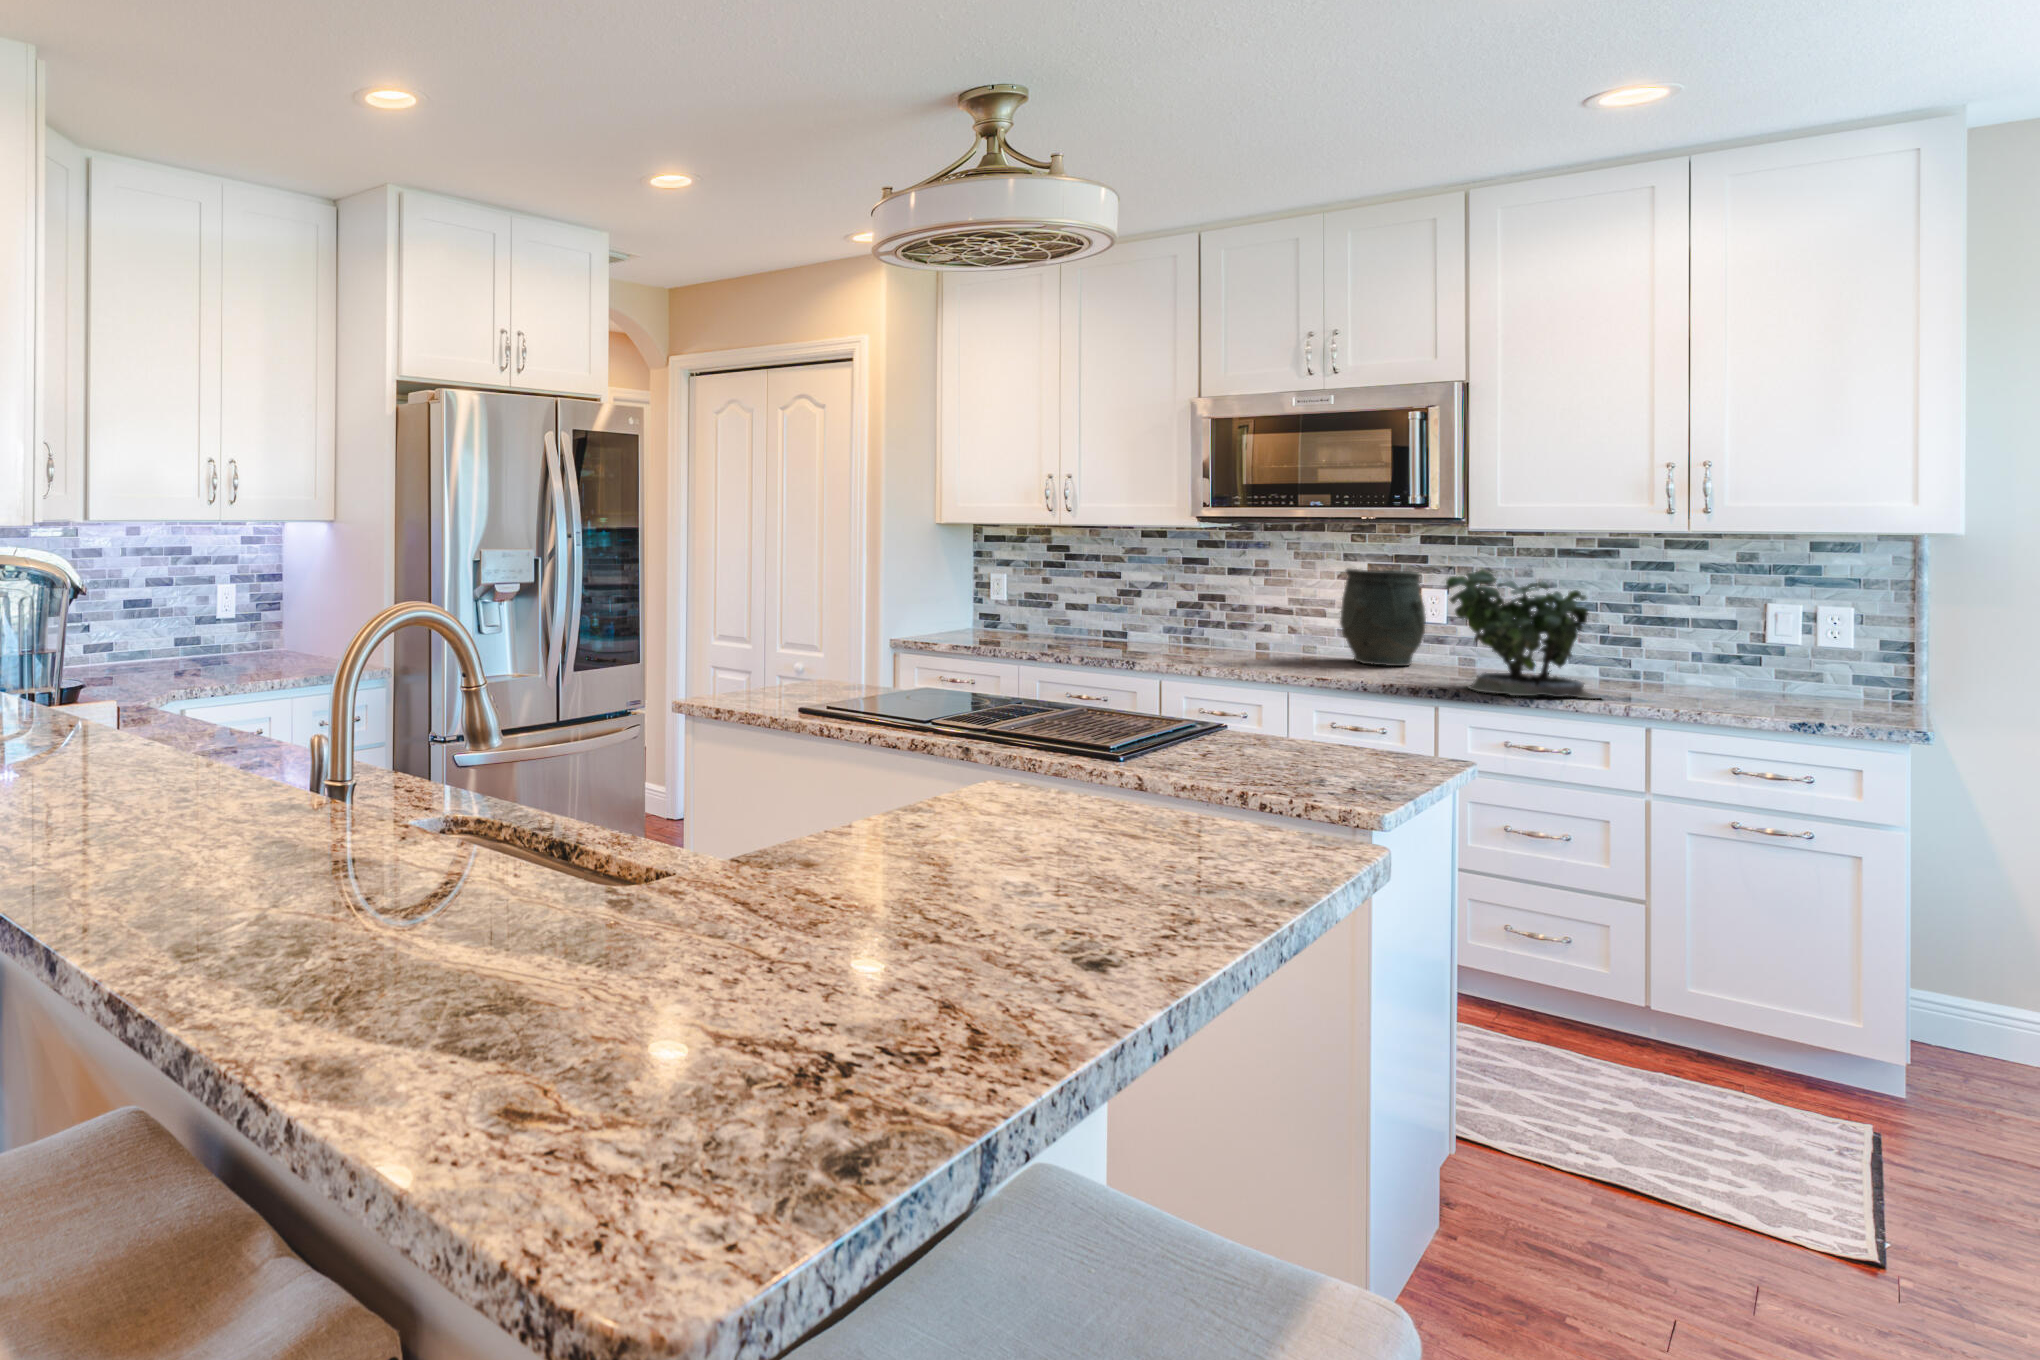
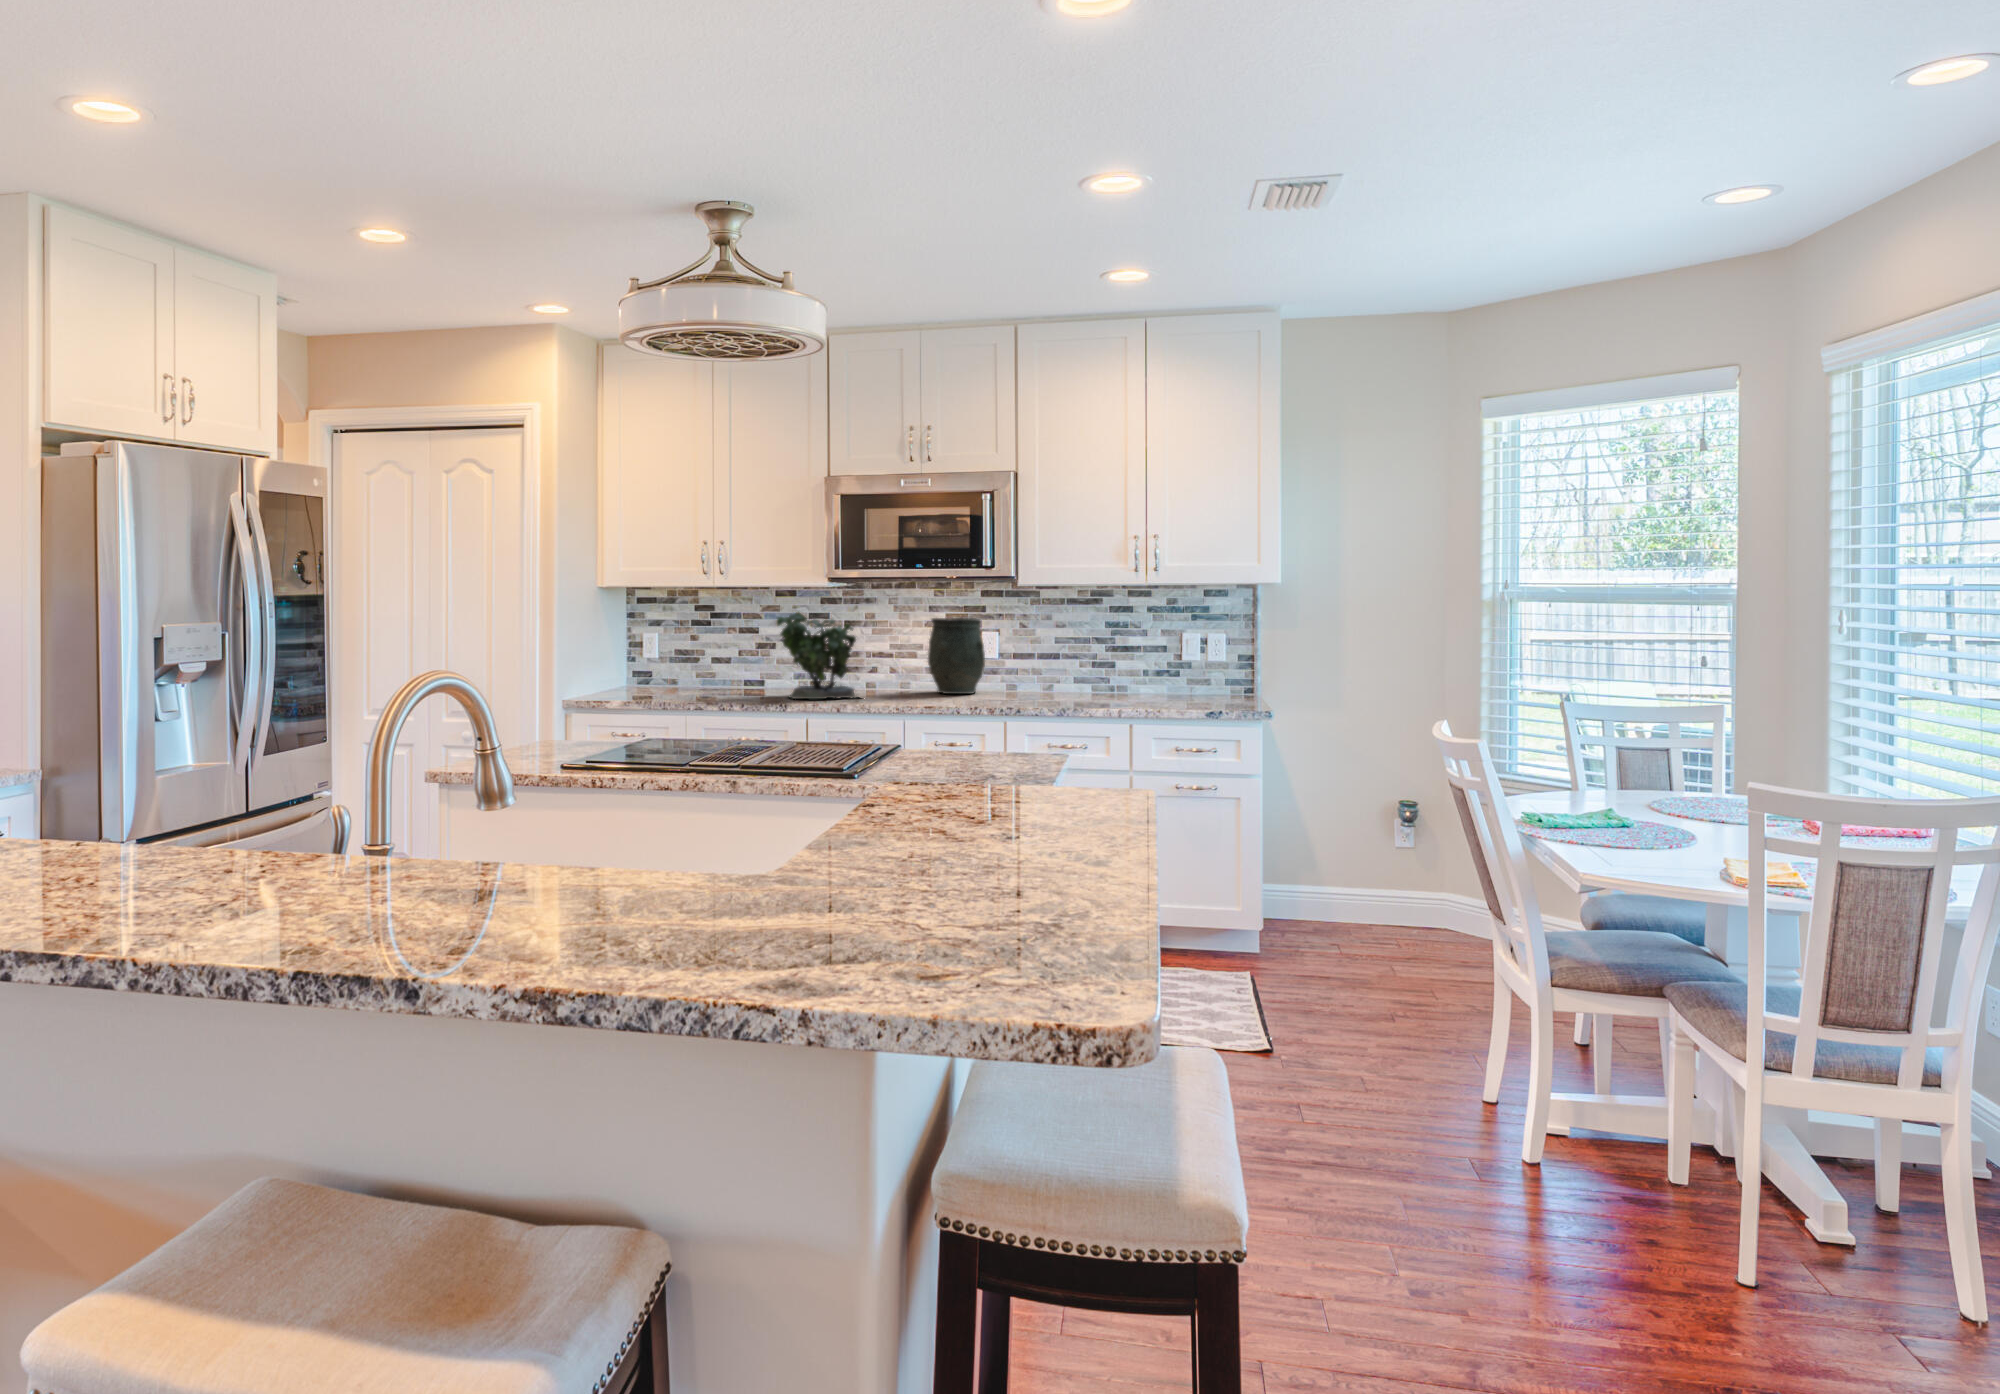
potted plant: present [1446,570,1596,698] -> present [777,612,857,699]

